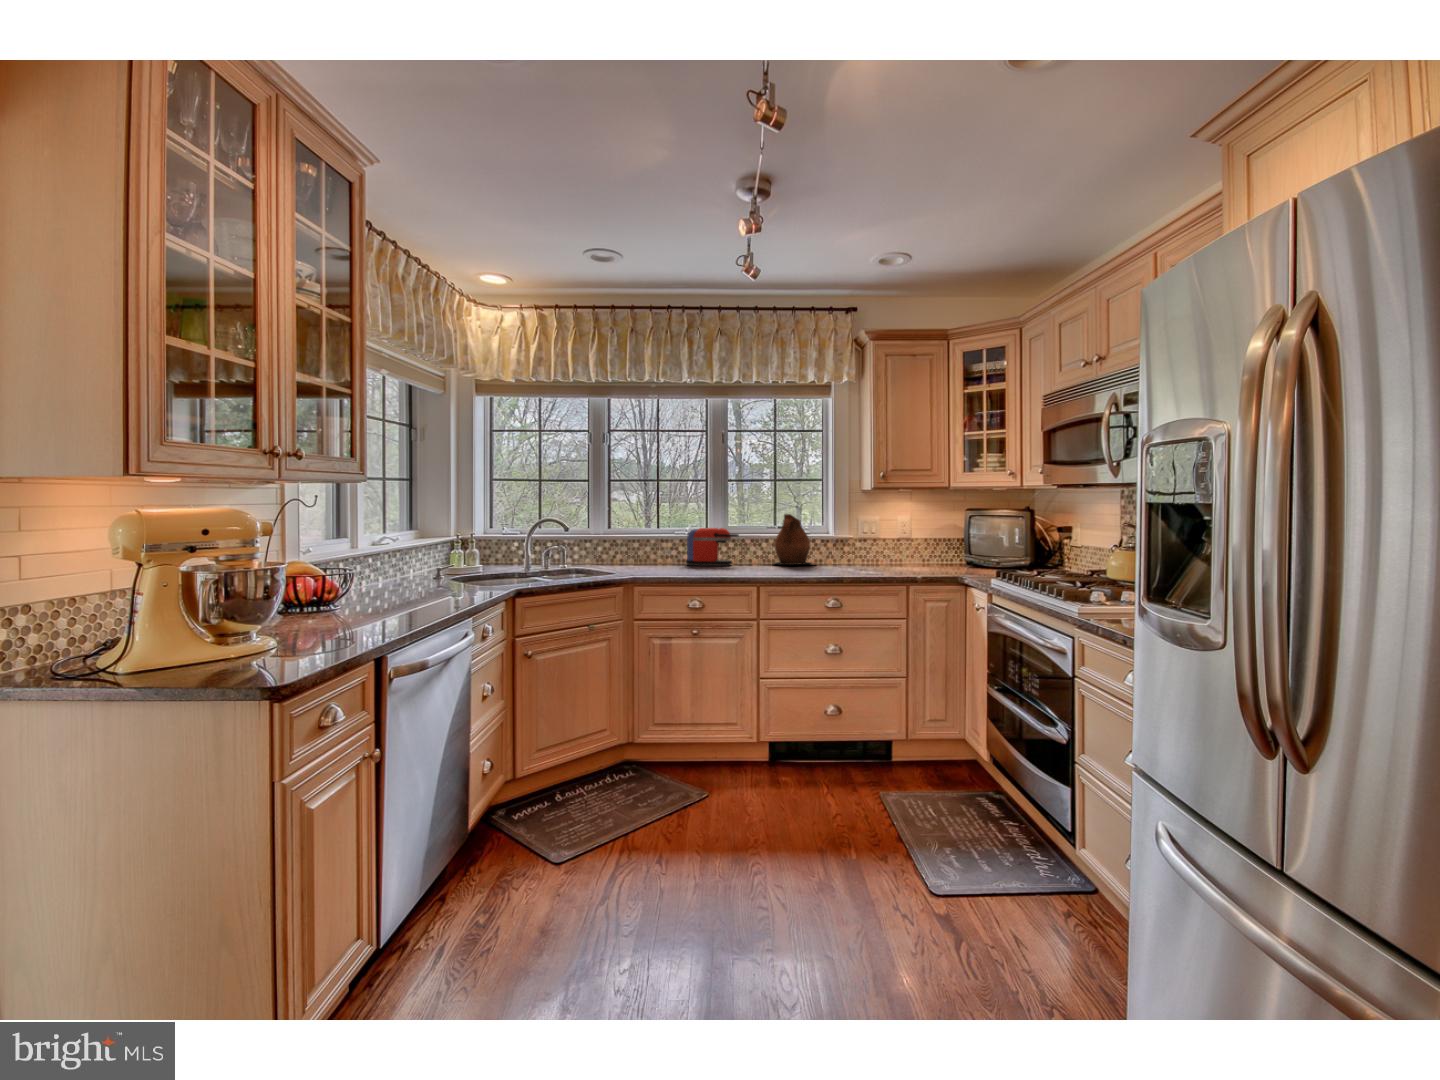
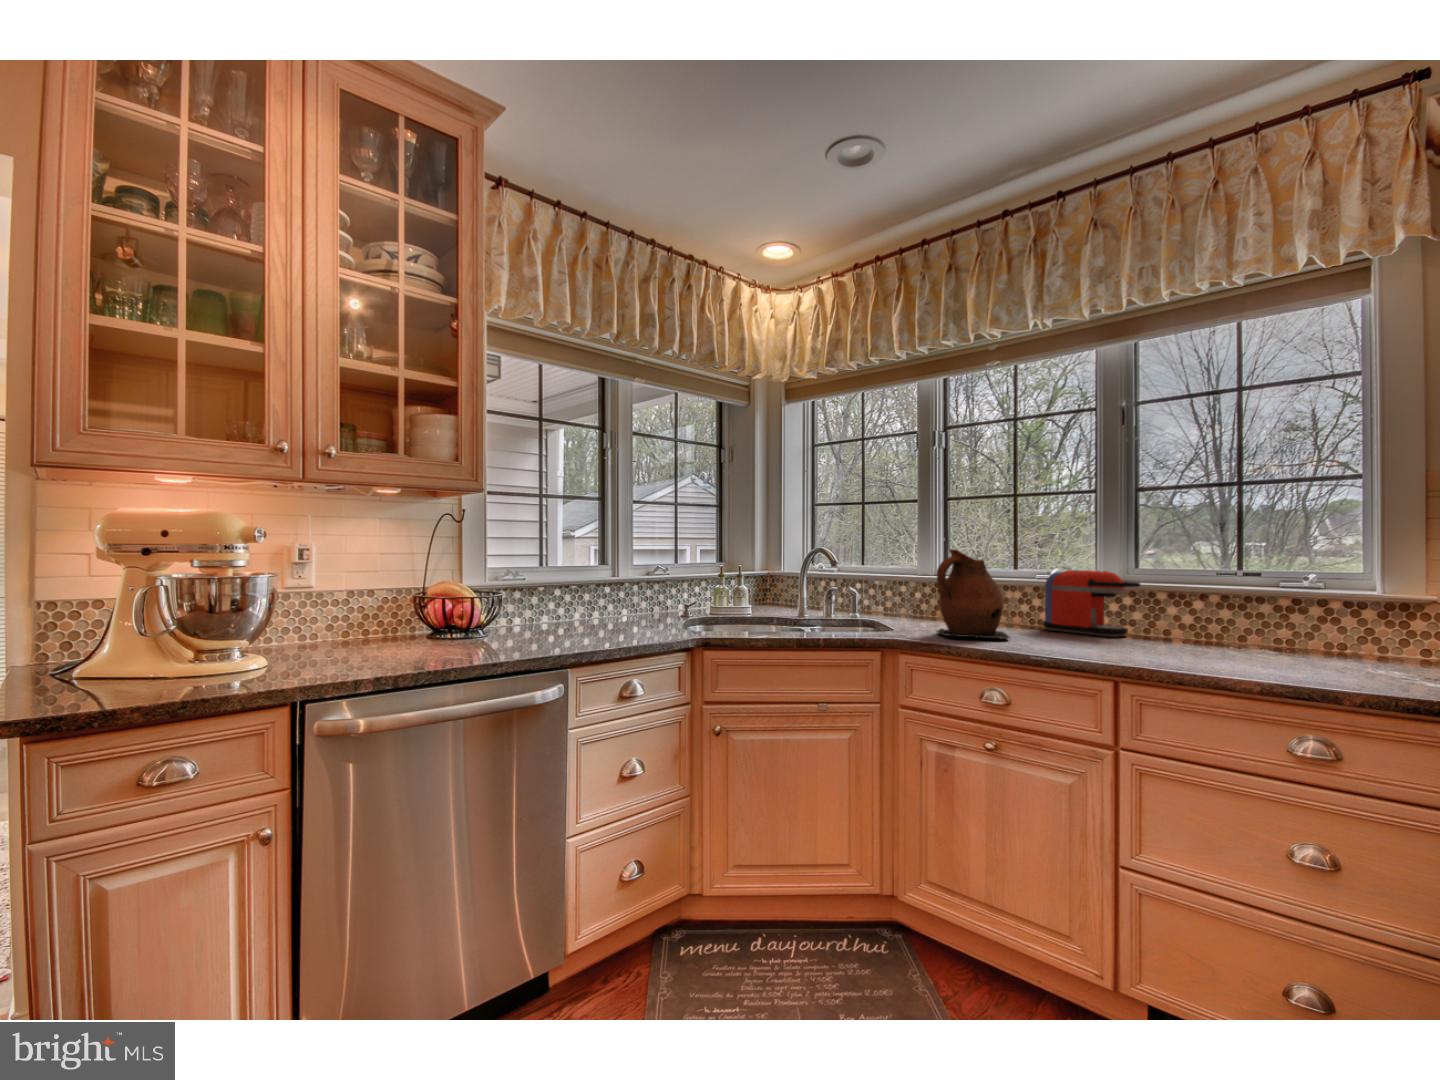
ceramic pitcher: present [775,514,812,565] -> present [937,549,1009,640]

